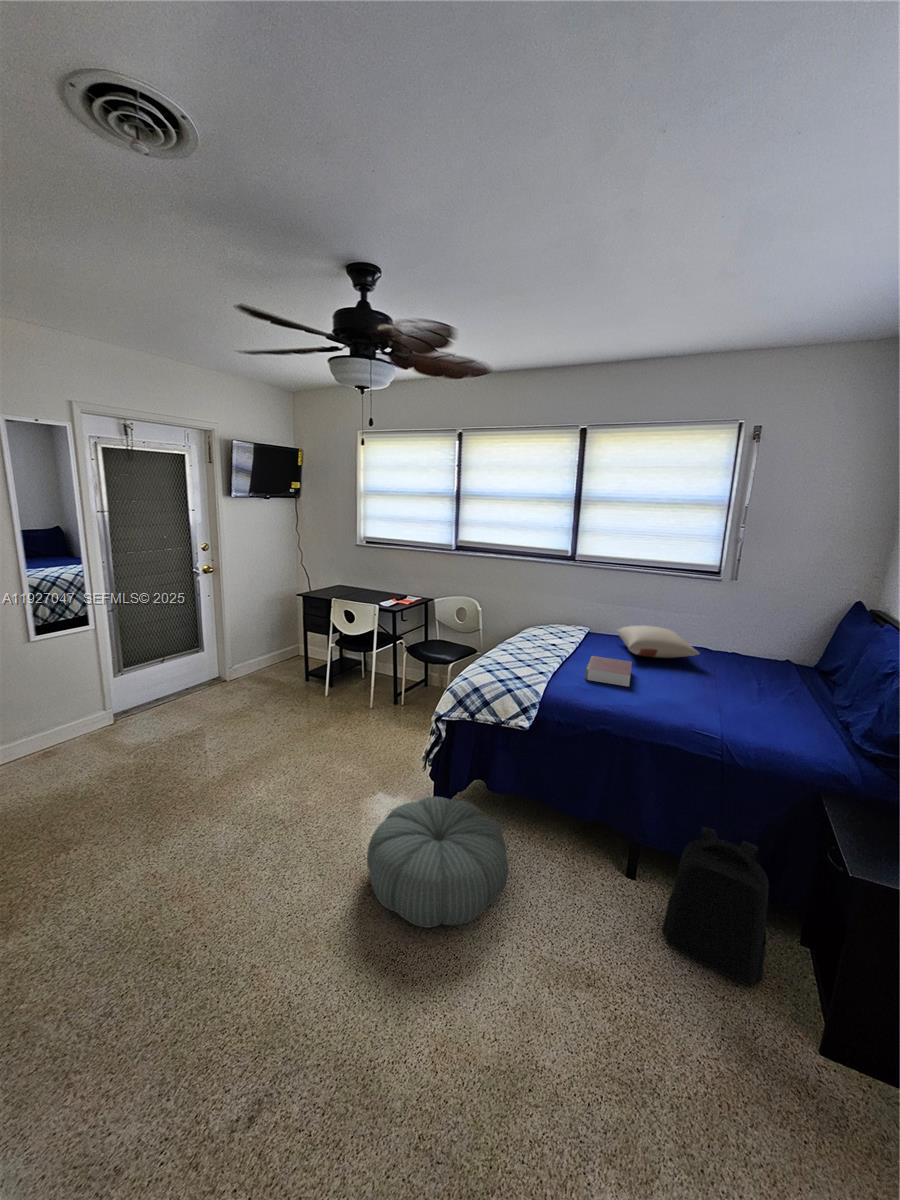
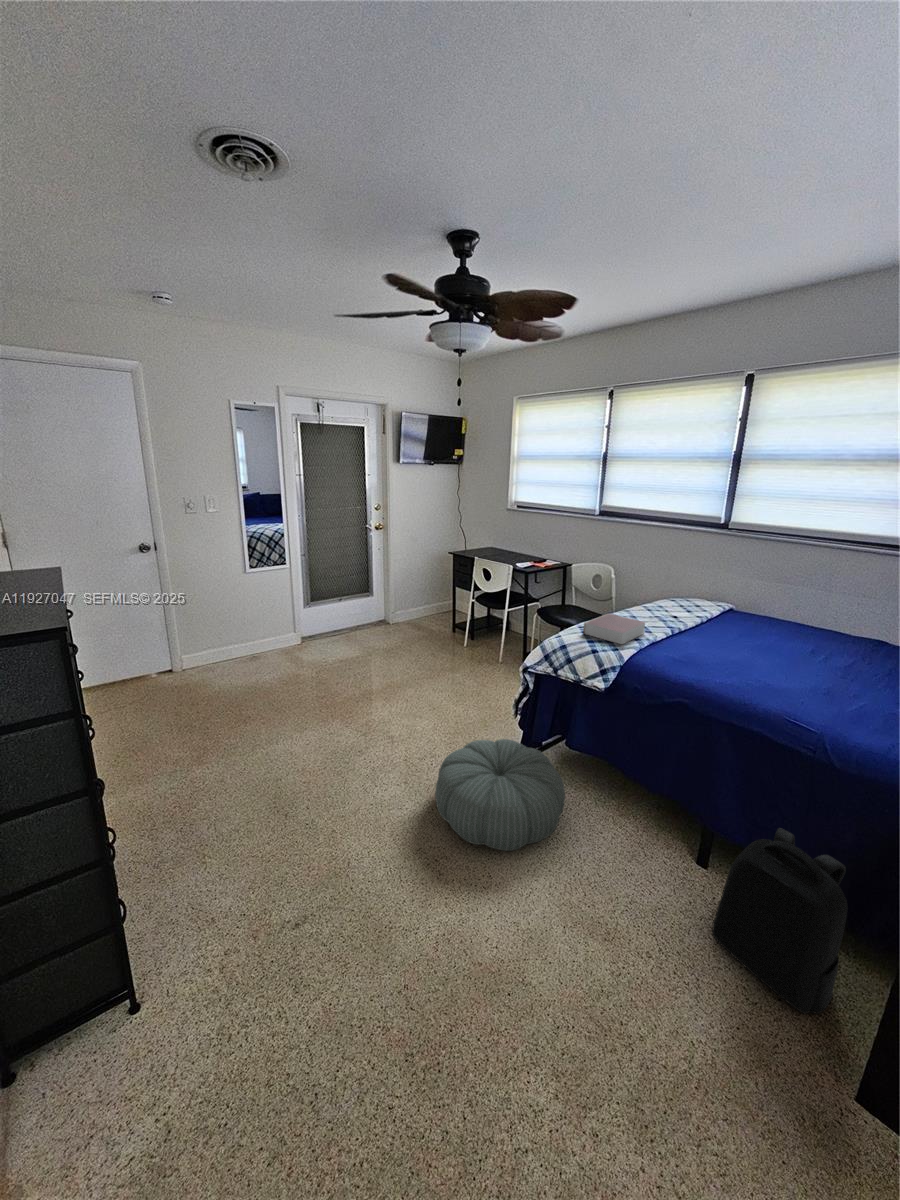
pillow: present [616,626,699,658] -> none [763,603,866,643]
book: present [585,656,632,686] -> present [583,614,645,644]

